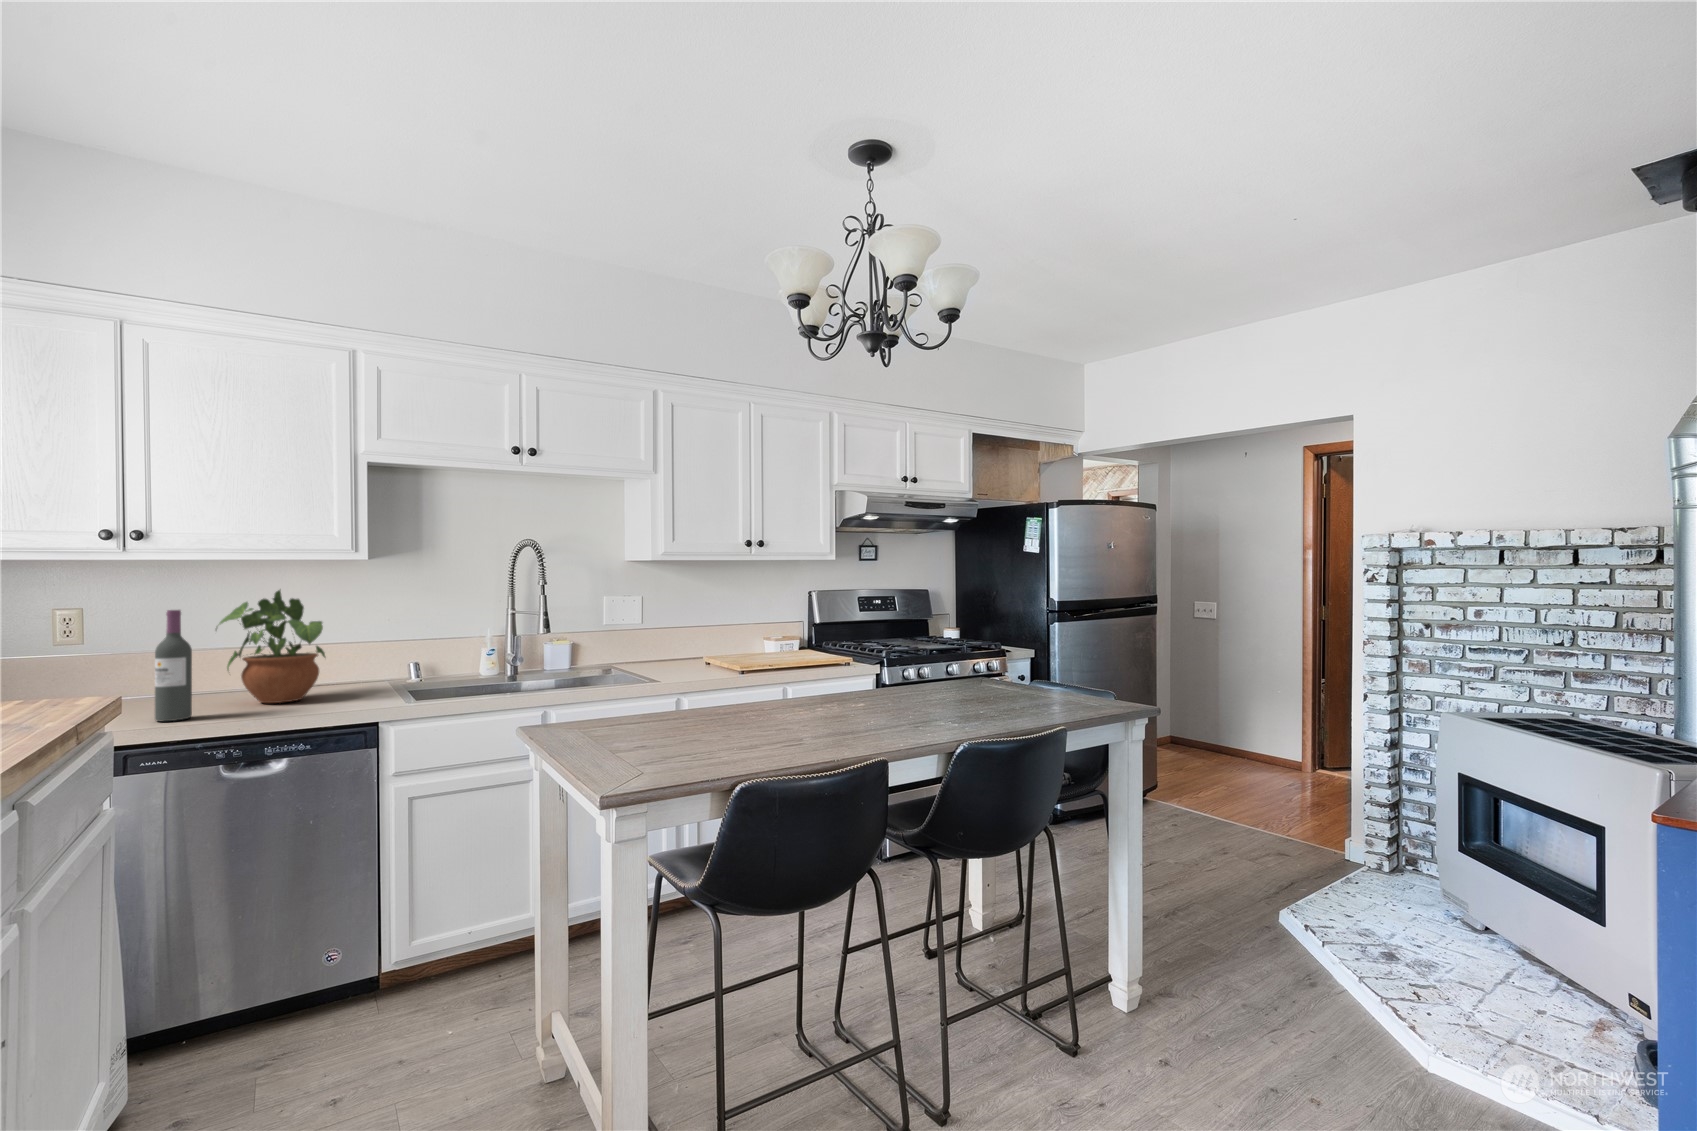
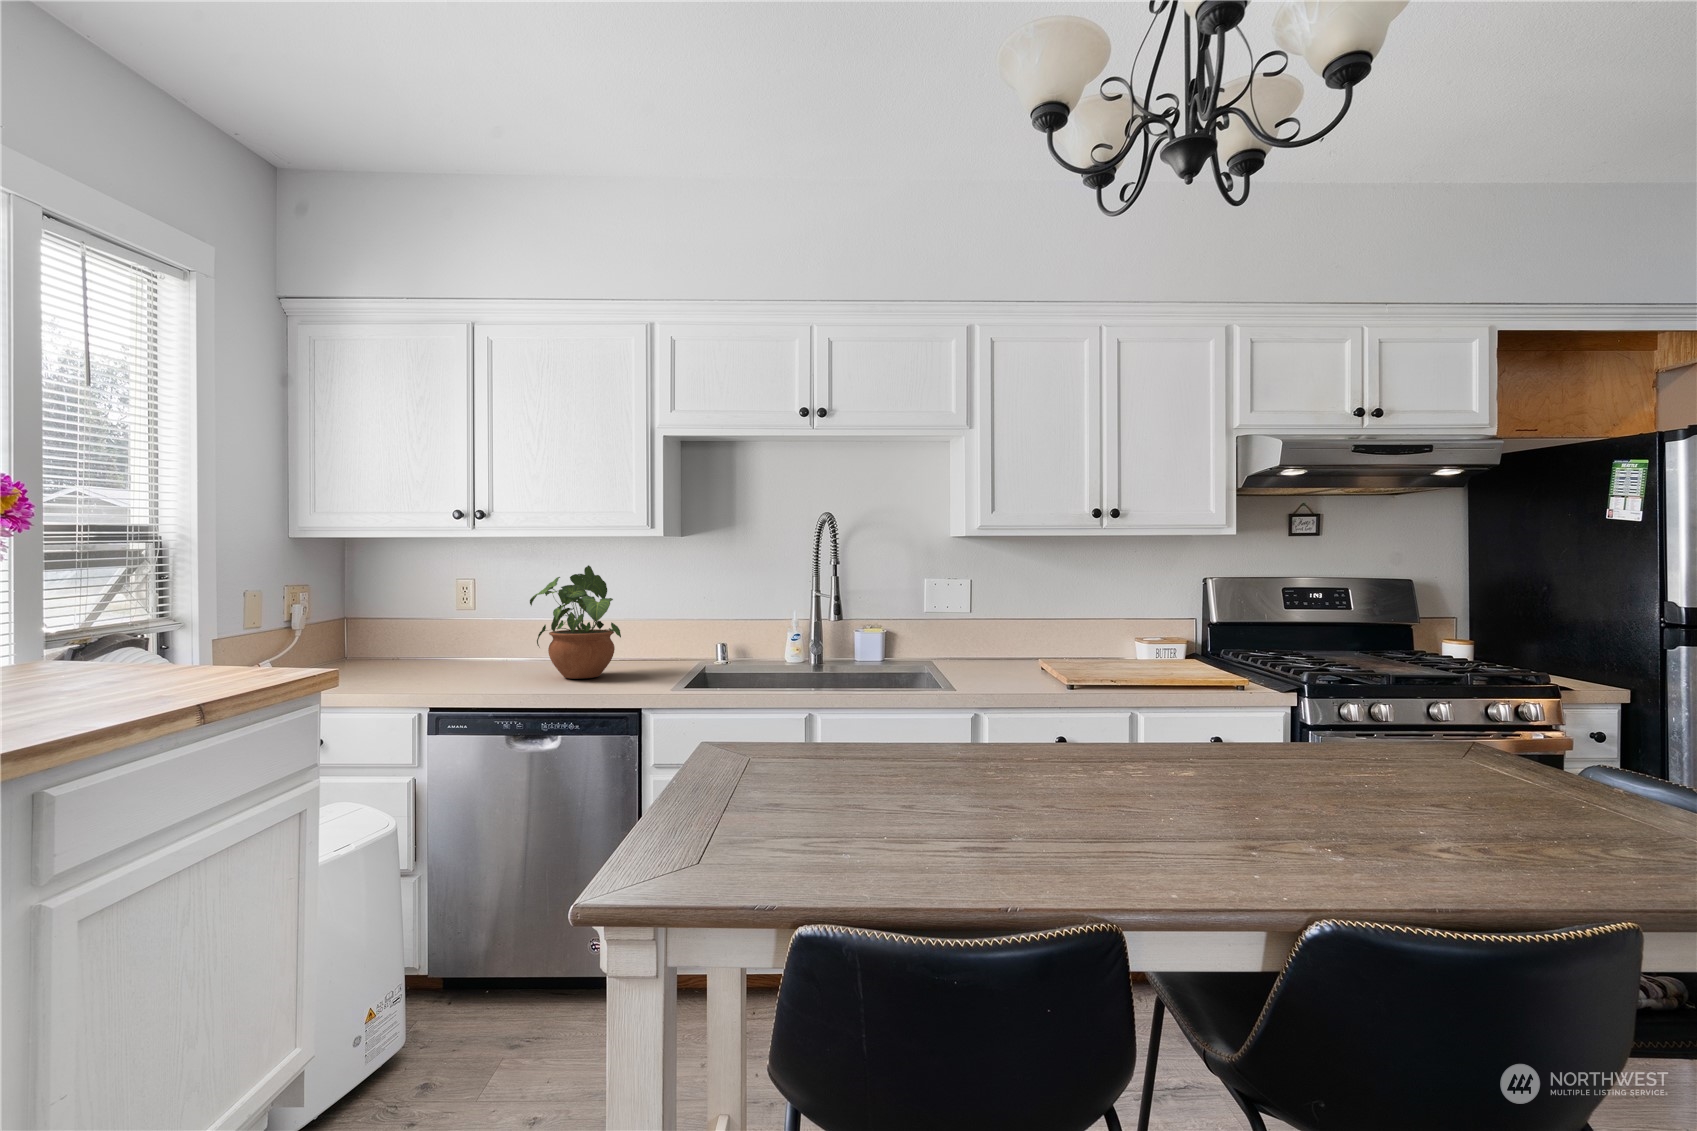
wine bottle: present [155,610,192,721] -> none [467,583,496,689]

